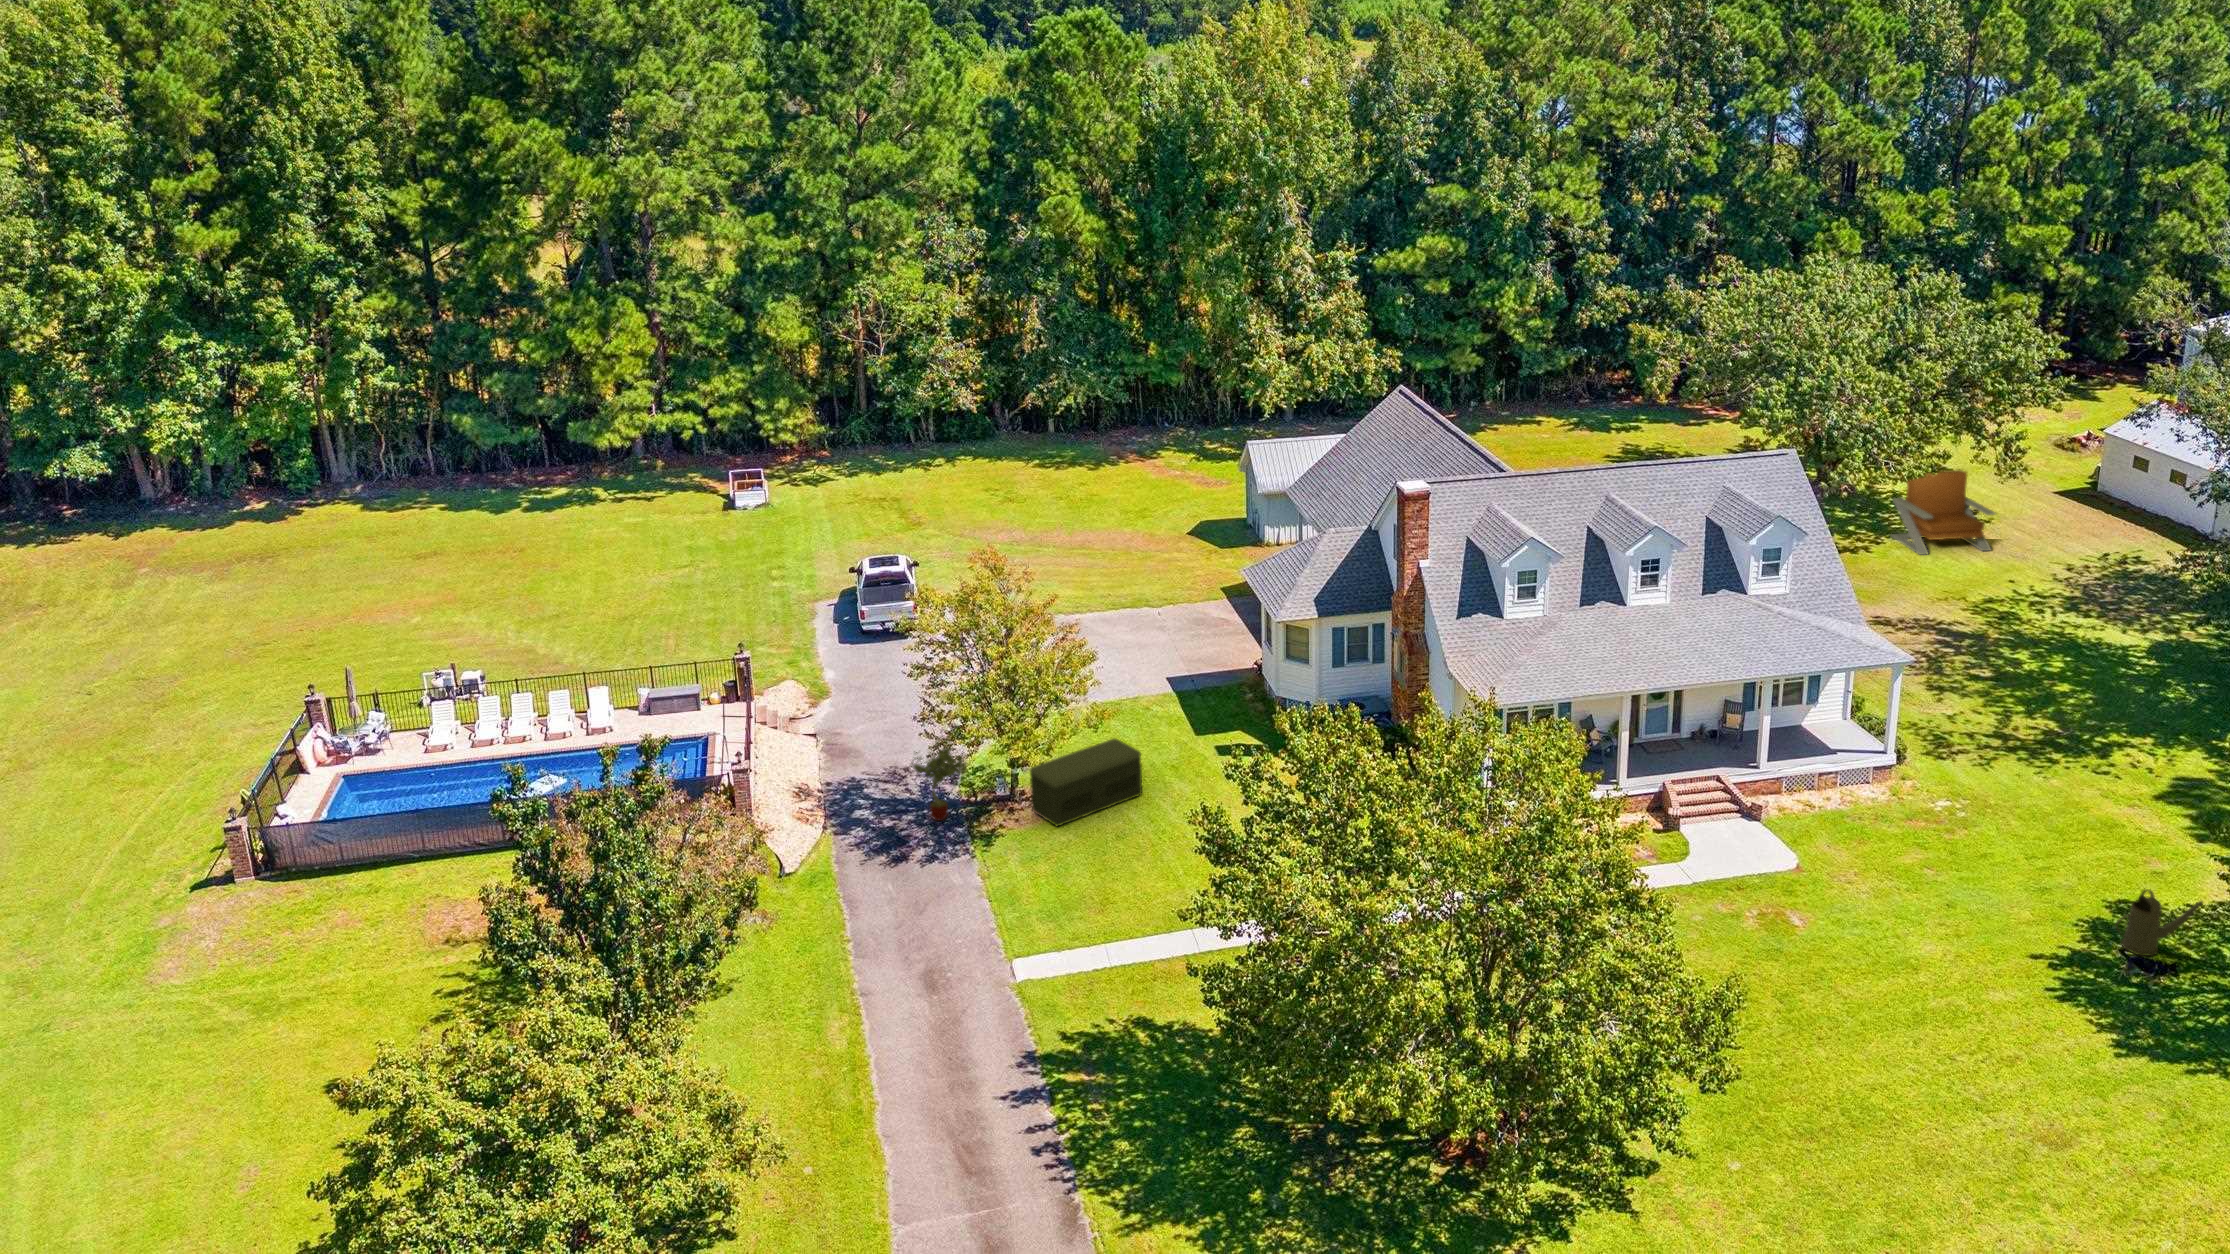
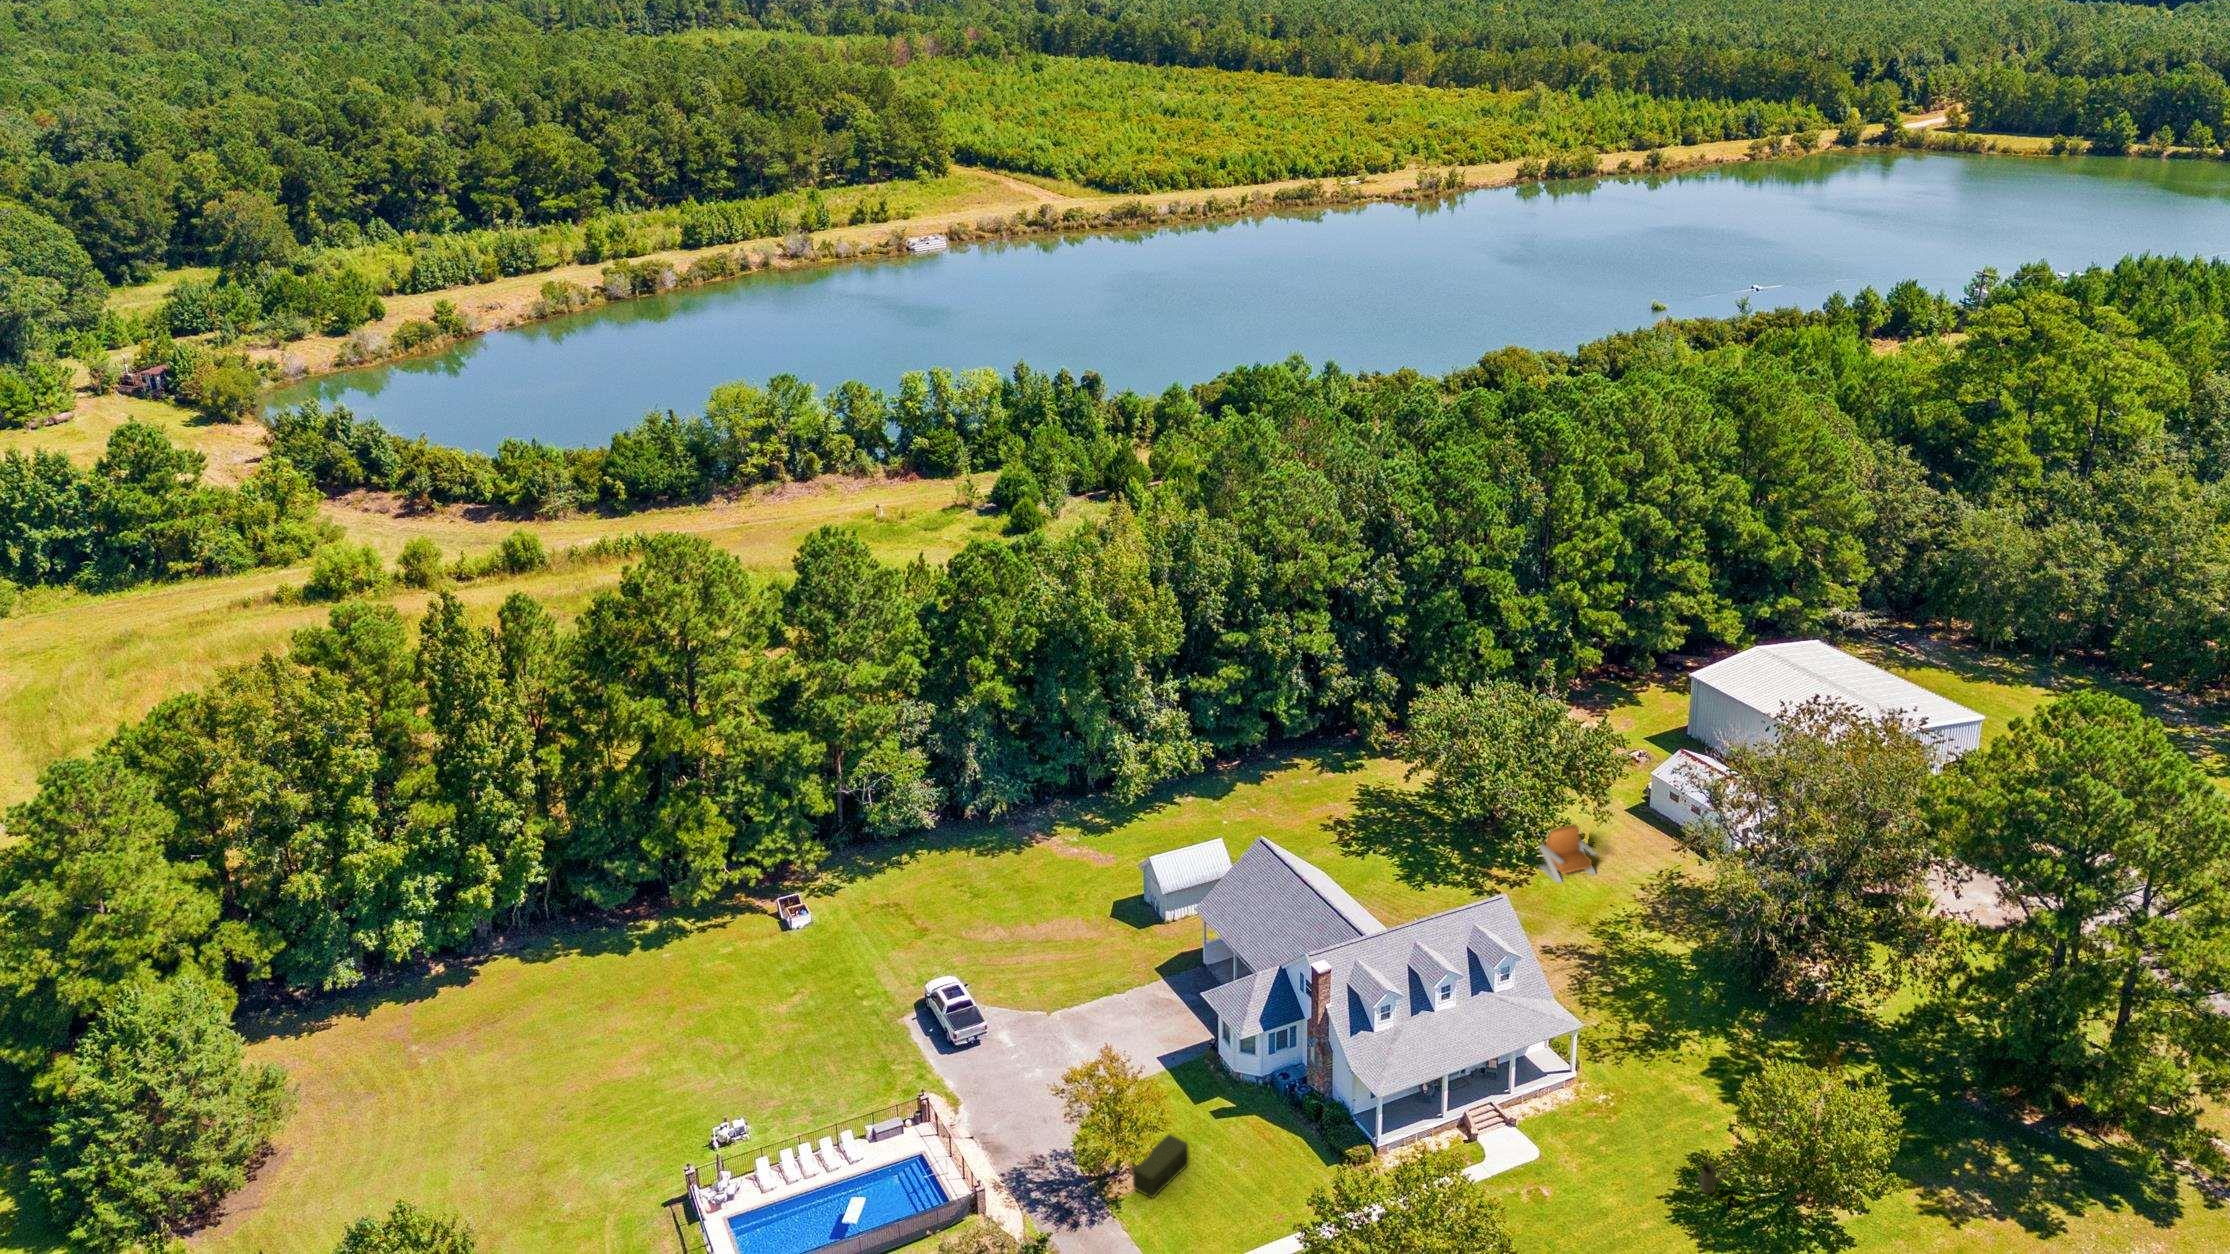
potted tree: present [911,736,967,821] -> none [1063,1158,1102,1206]

